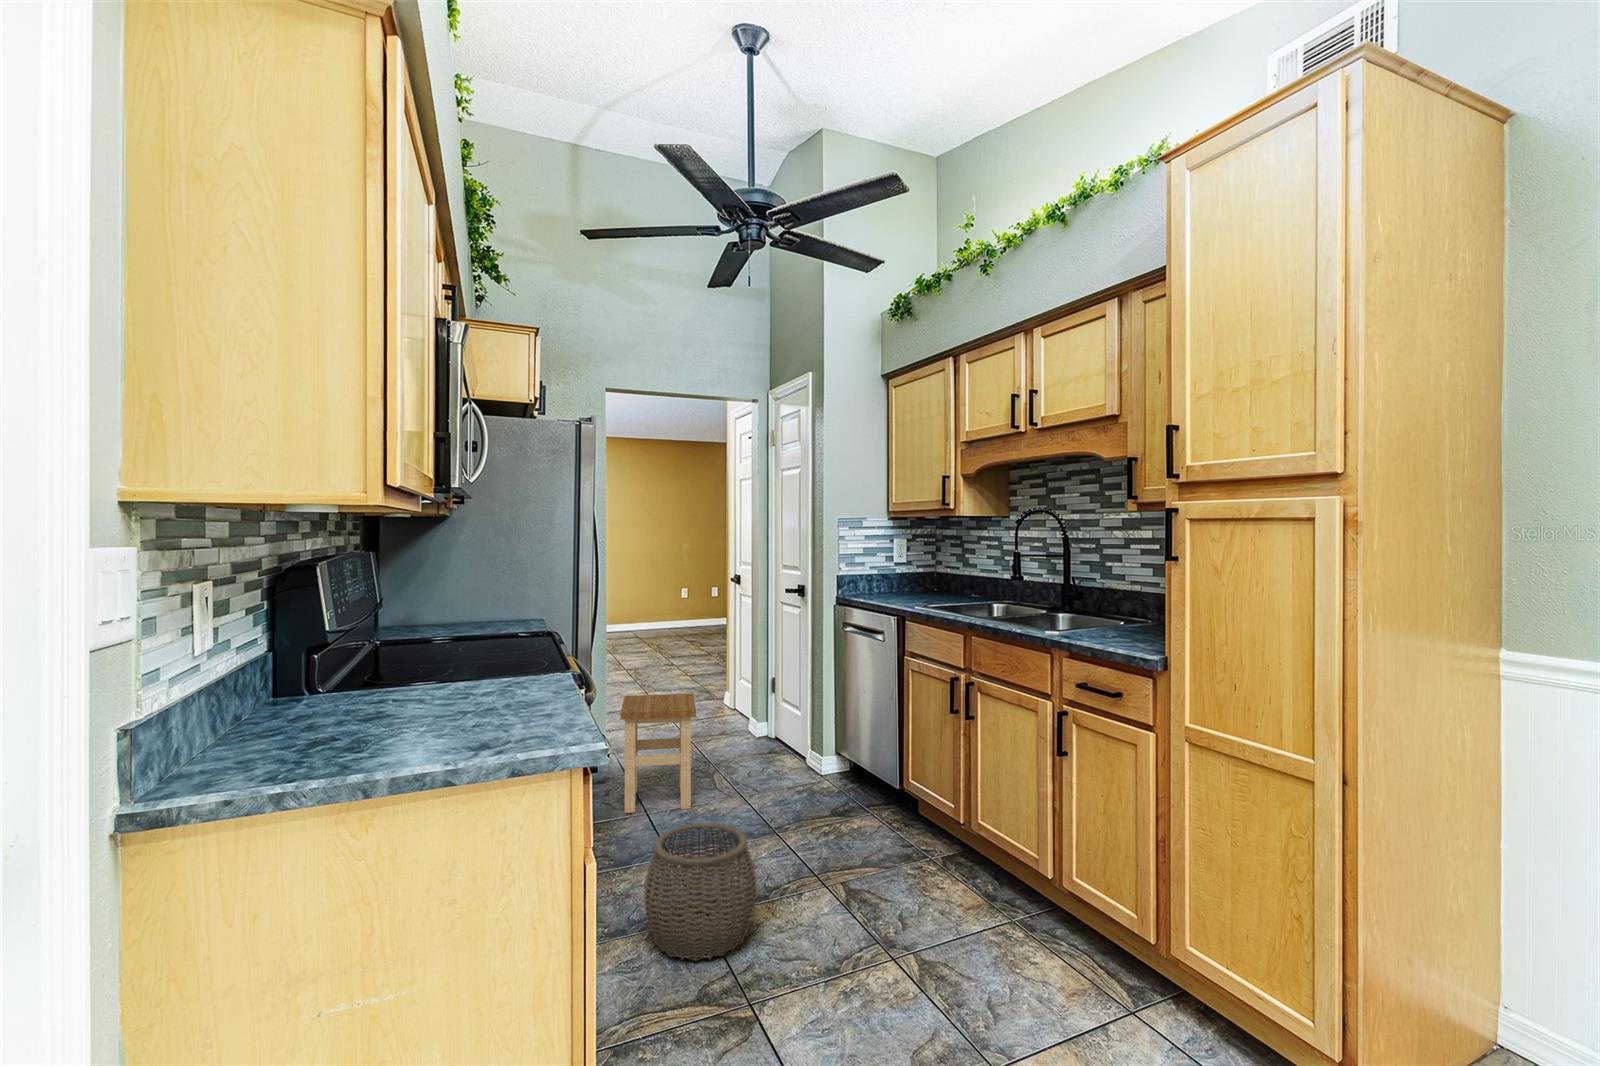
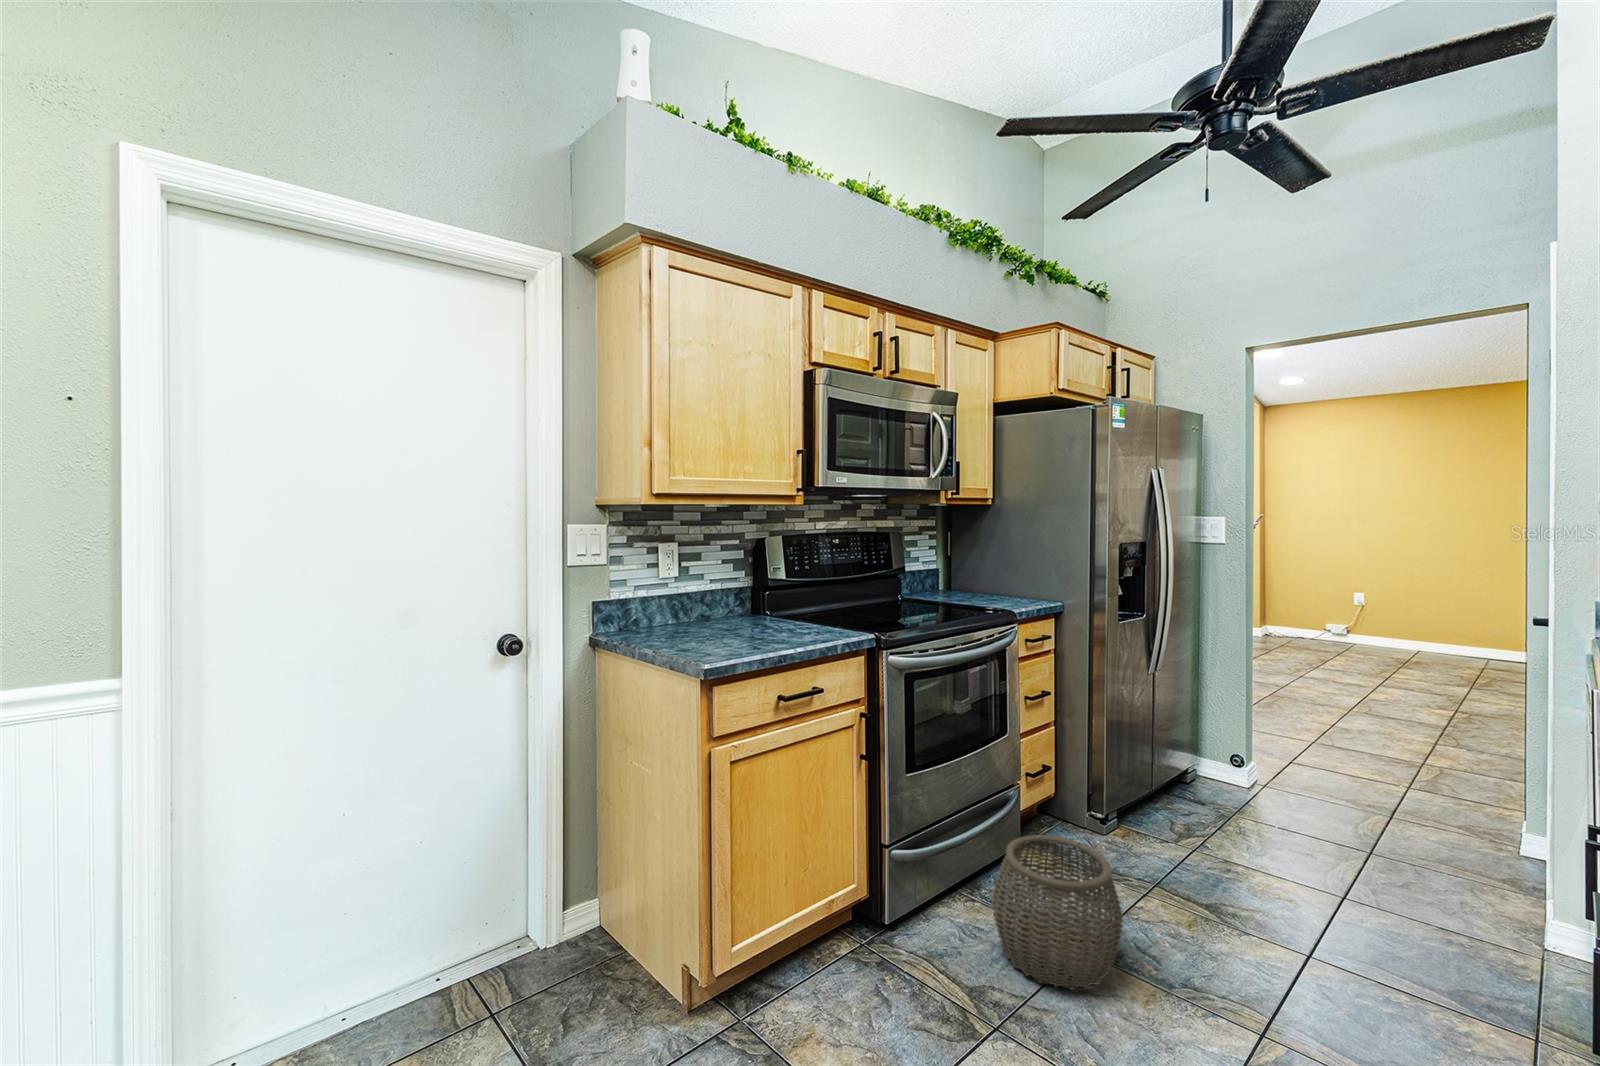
stool: present [620,694,696,813] -> none [1172,714,1308,870]

